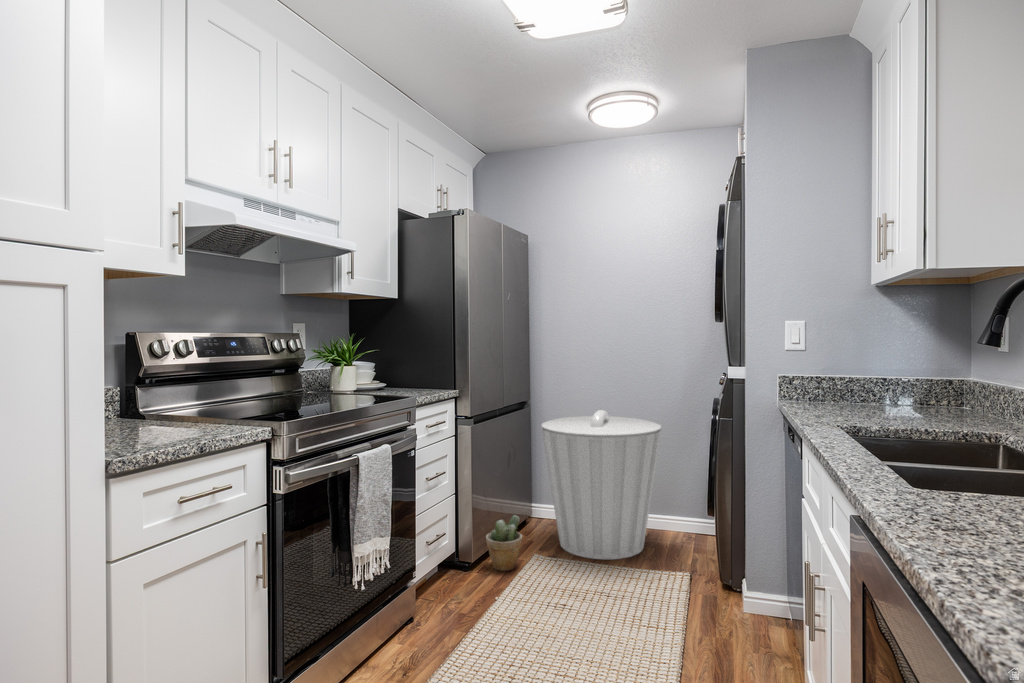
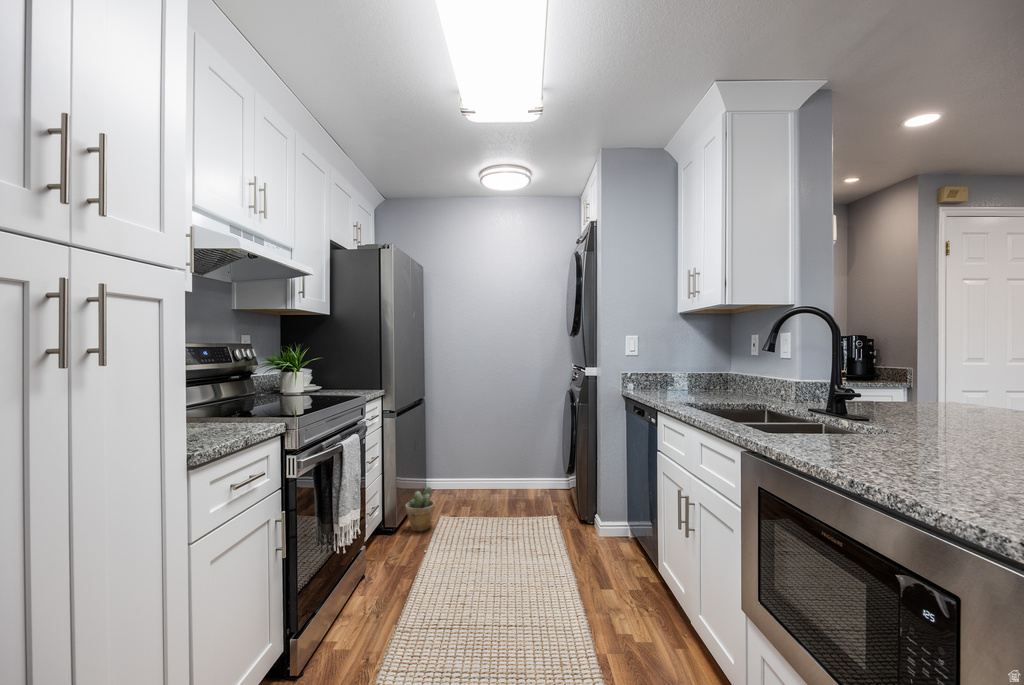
trash can: present [542,410,661,559] -> none [442,402,531,514]

